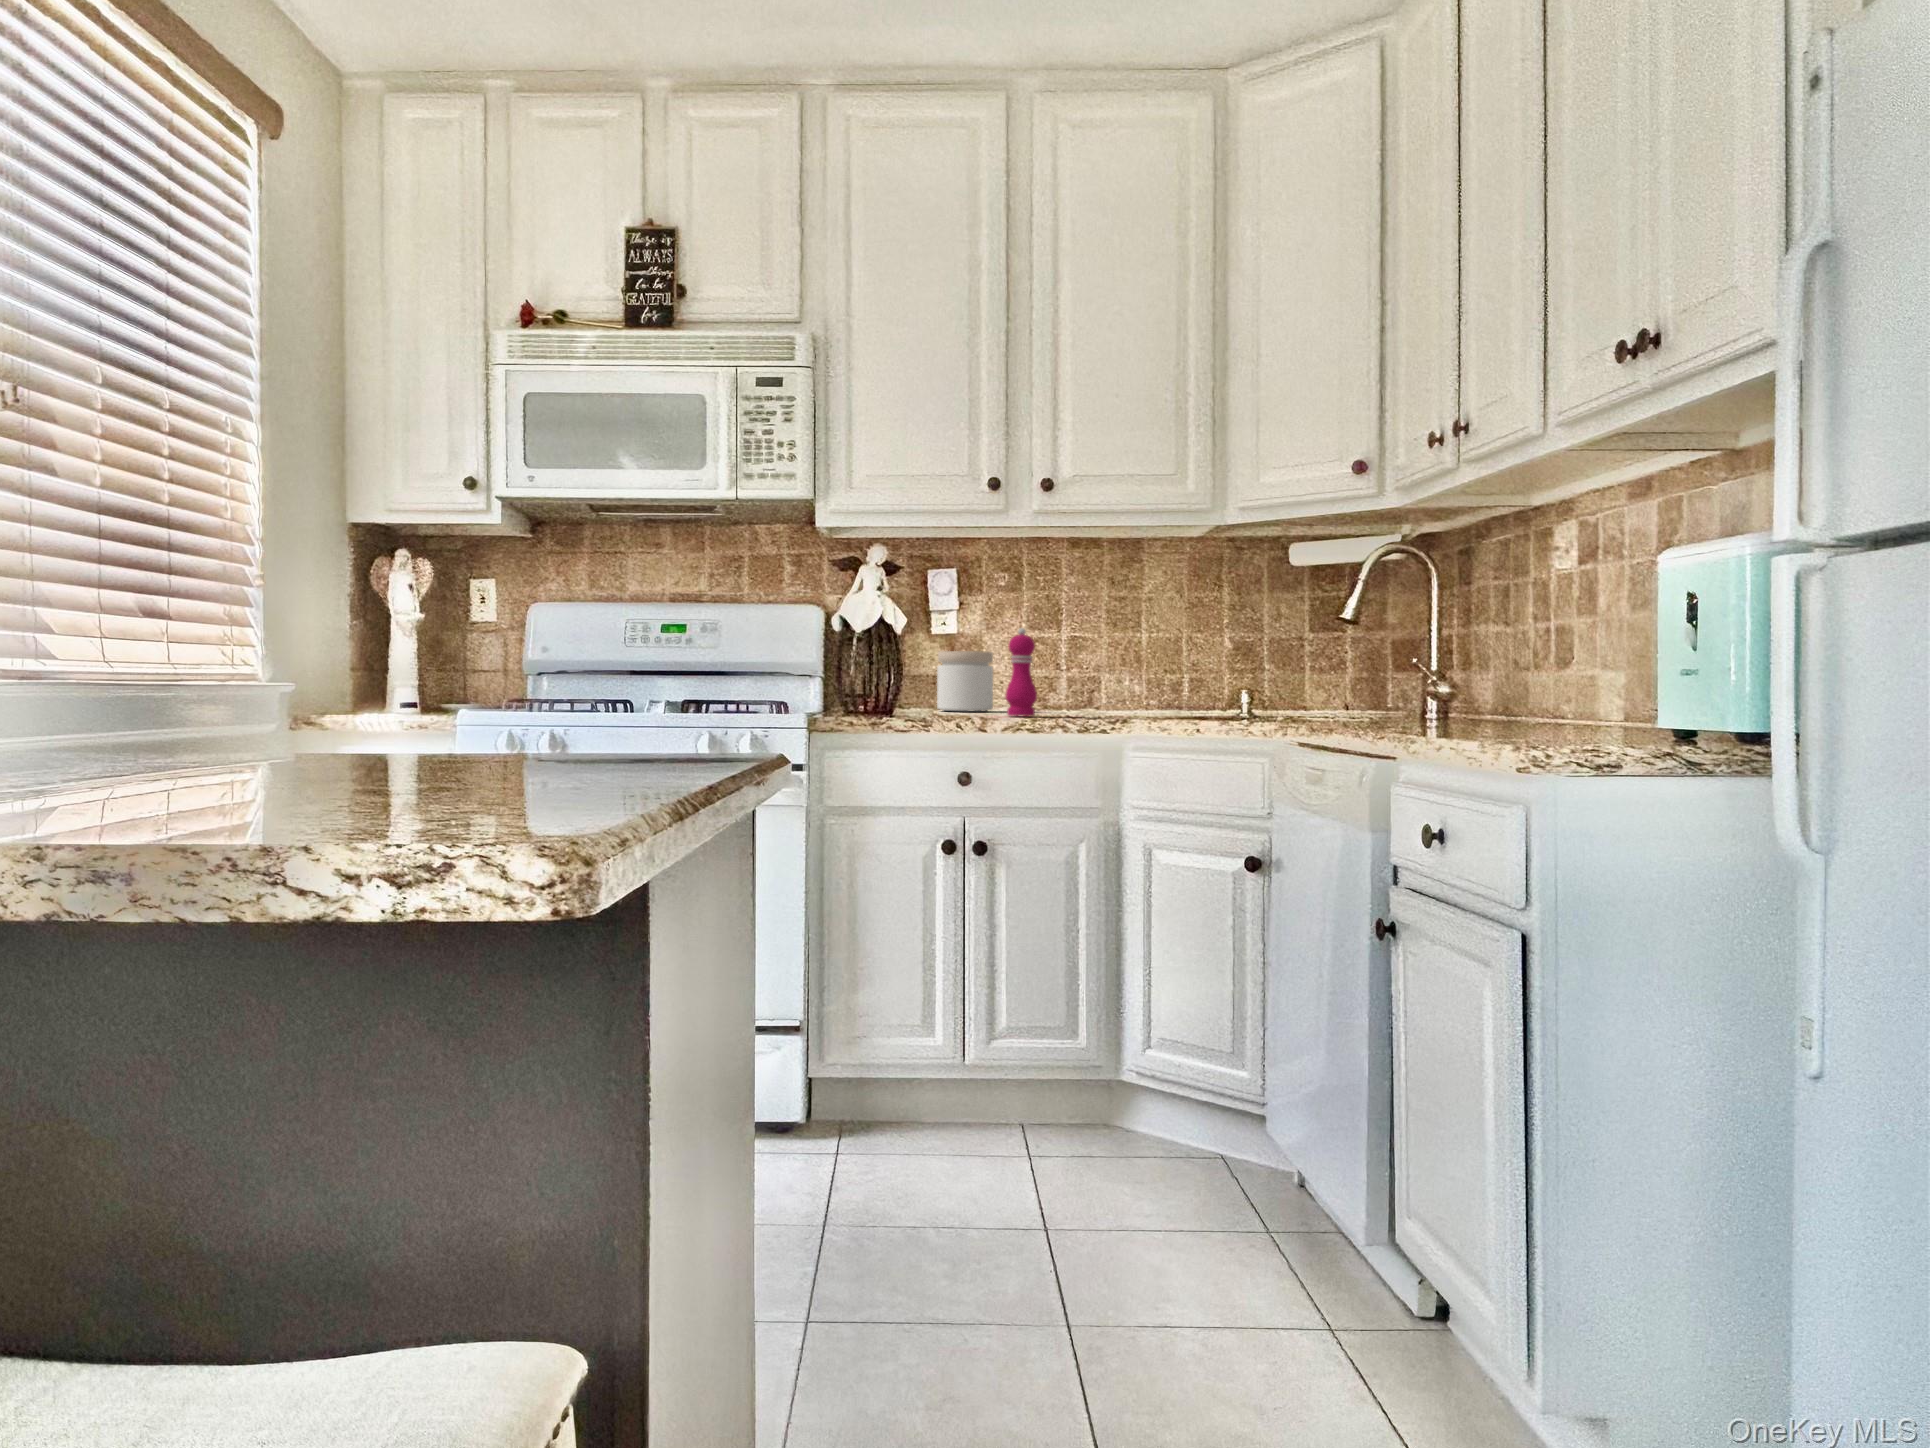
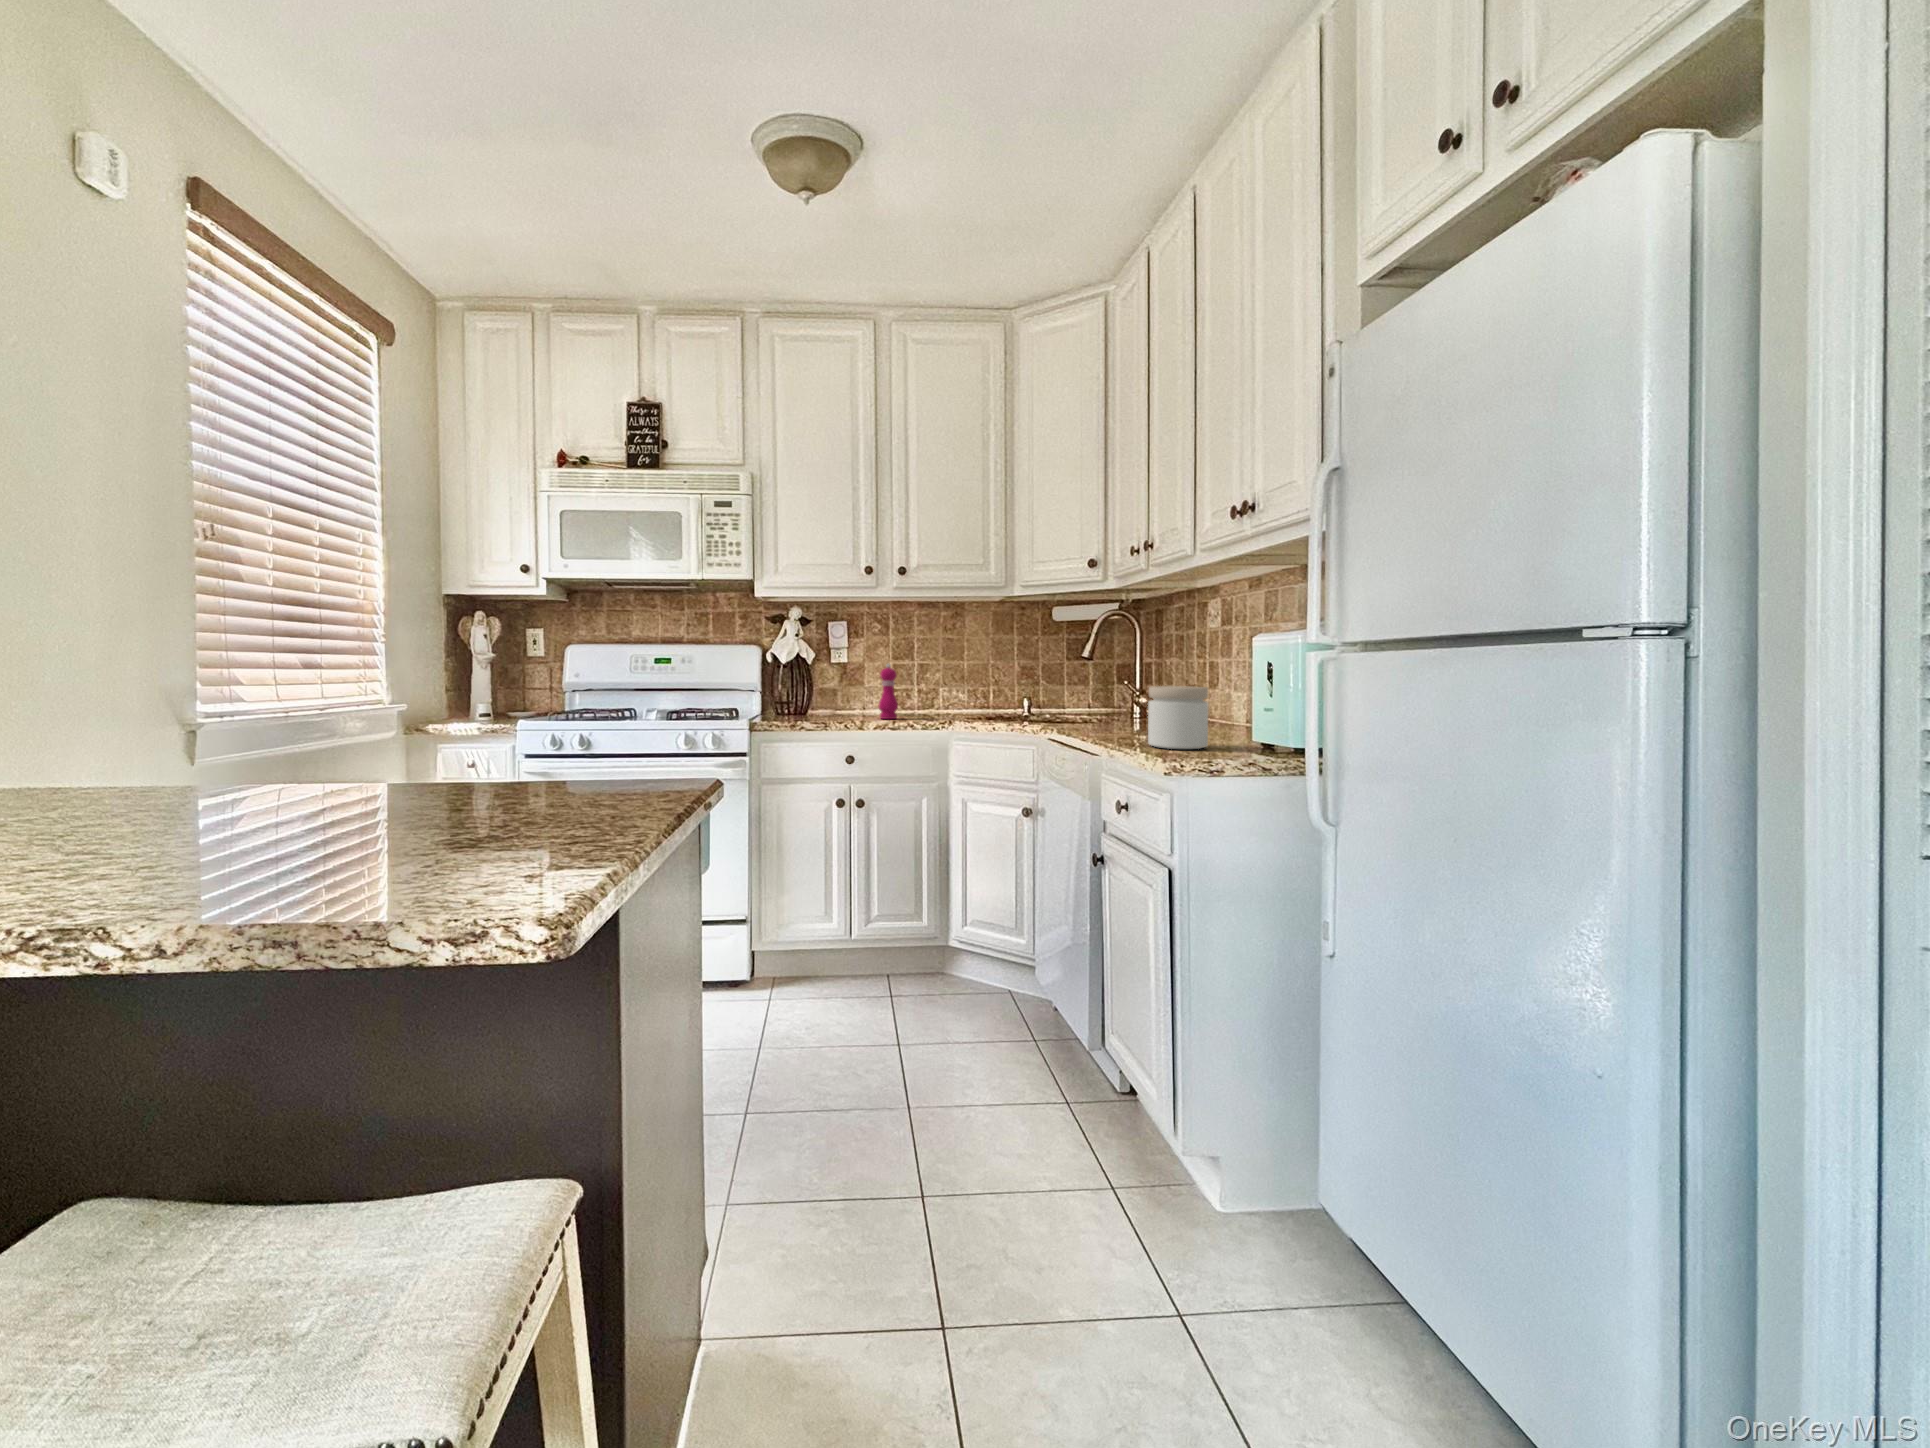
jar: present [937,651,993,711] -> present [1148,686,1208,749]

